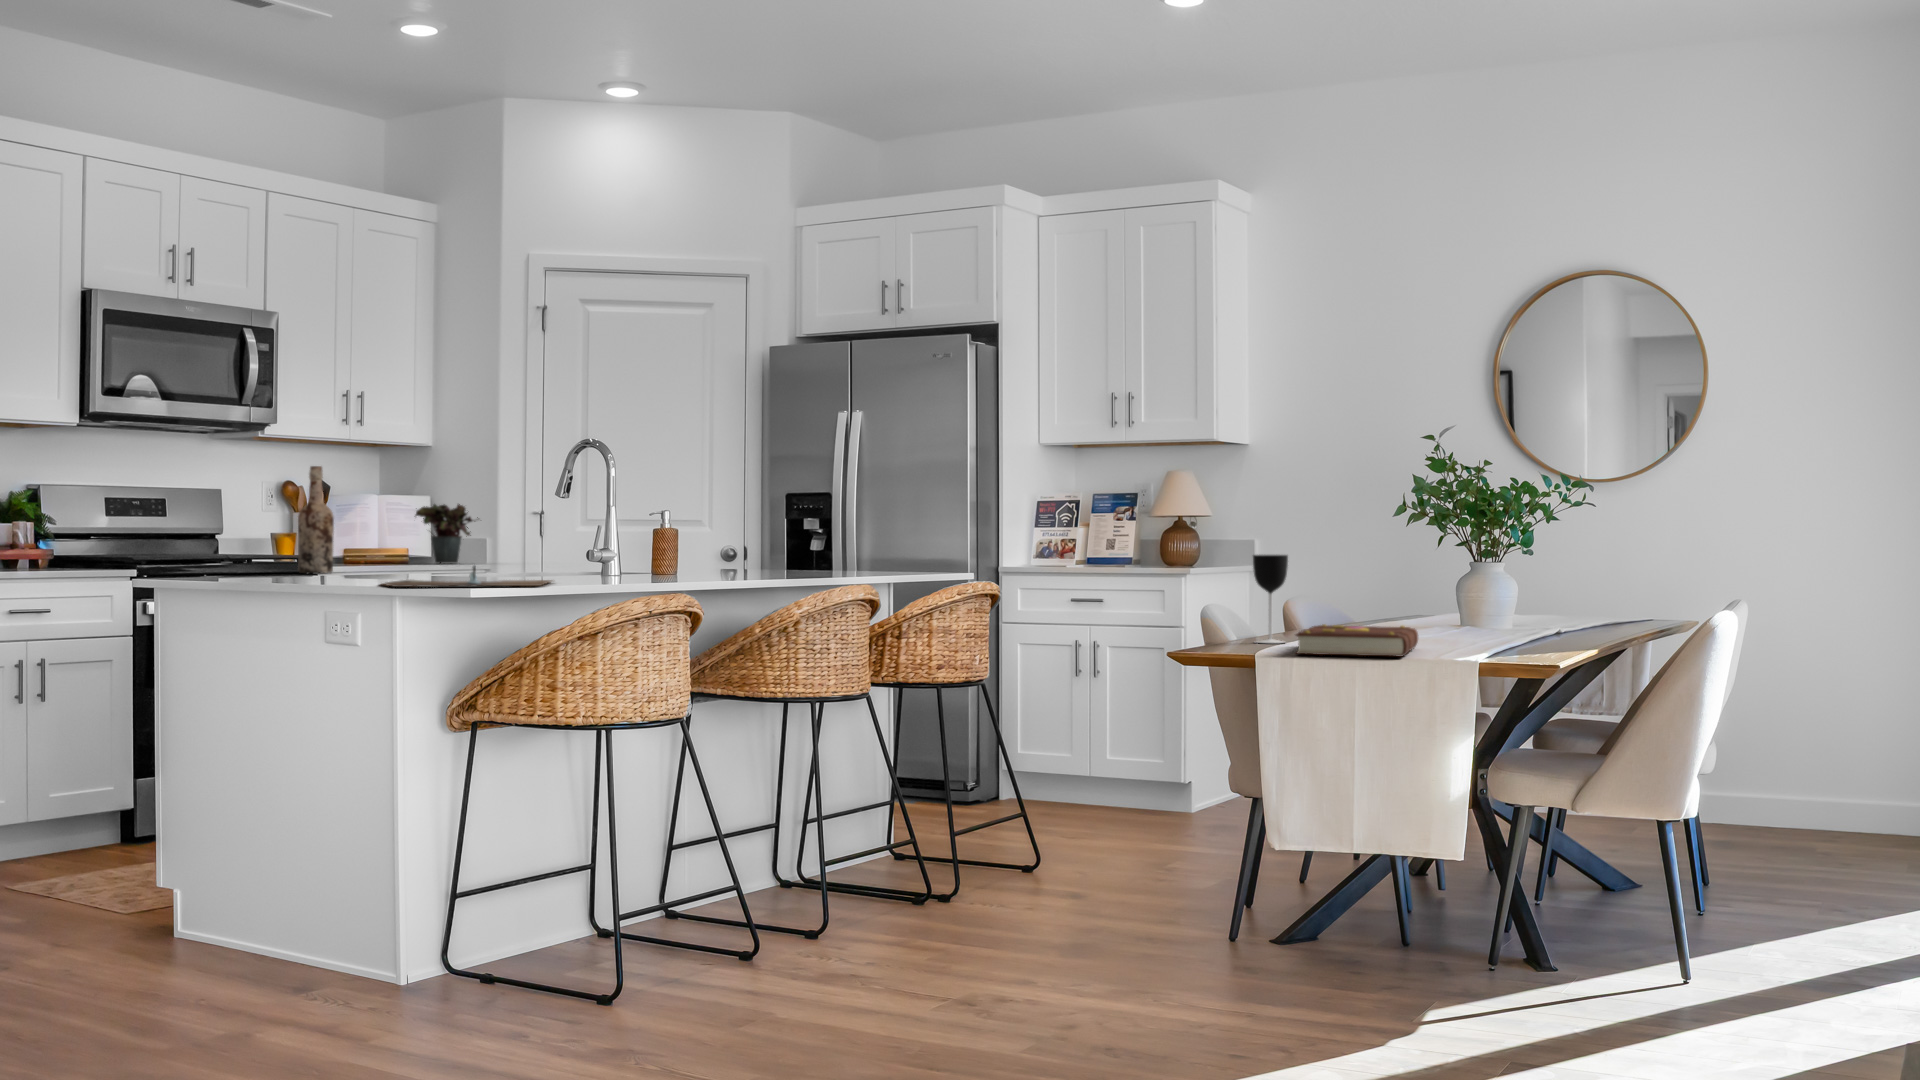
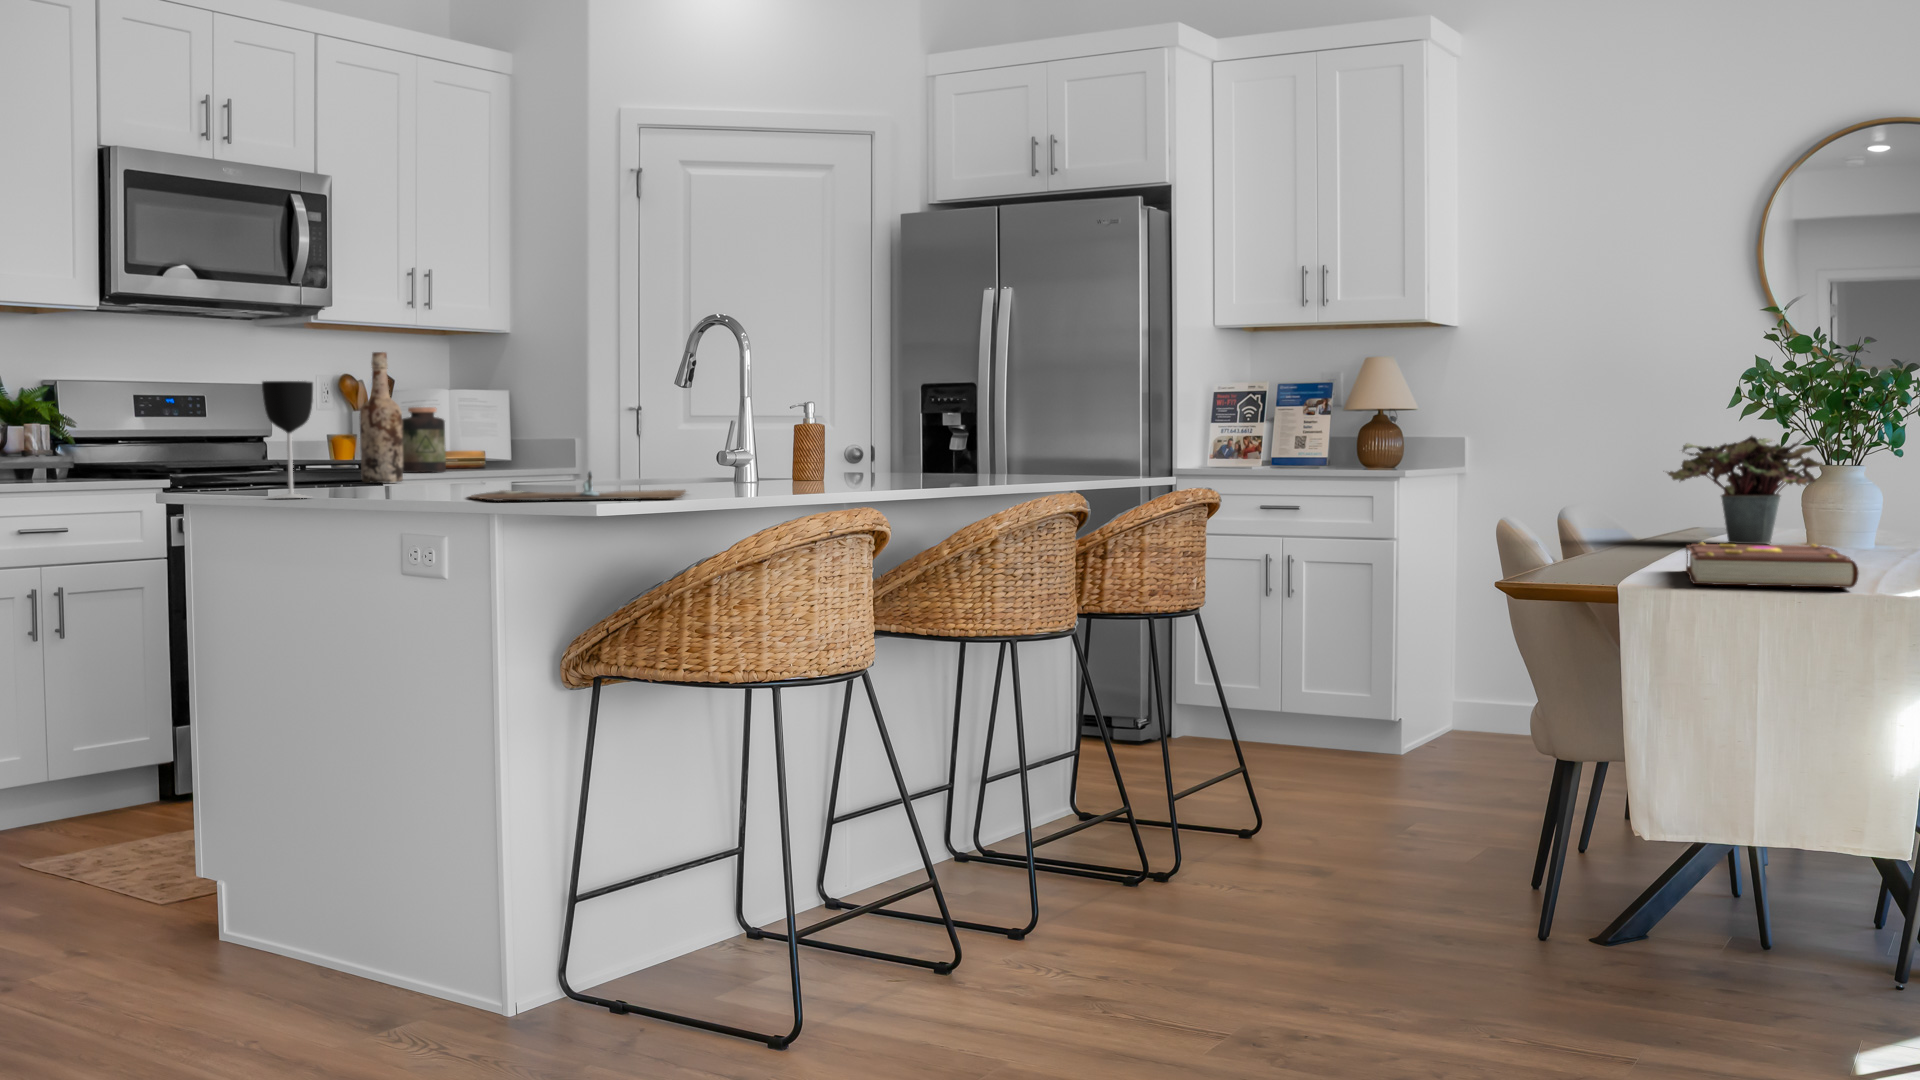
potted plant: present [415,504,478,564] -> present [1667,435,1823,544]
jar: none [336,509,375,565] -> present [402,407,446,472]
wine glass: present [1253,555,1288,643] -> present [262,381,313,498]

